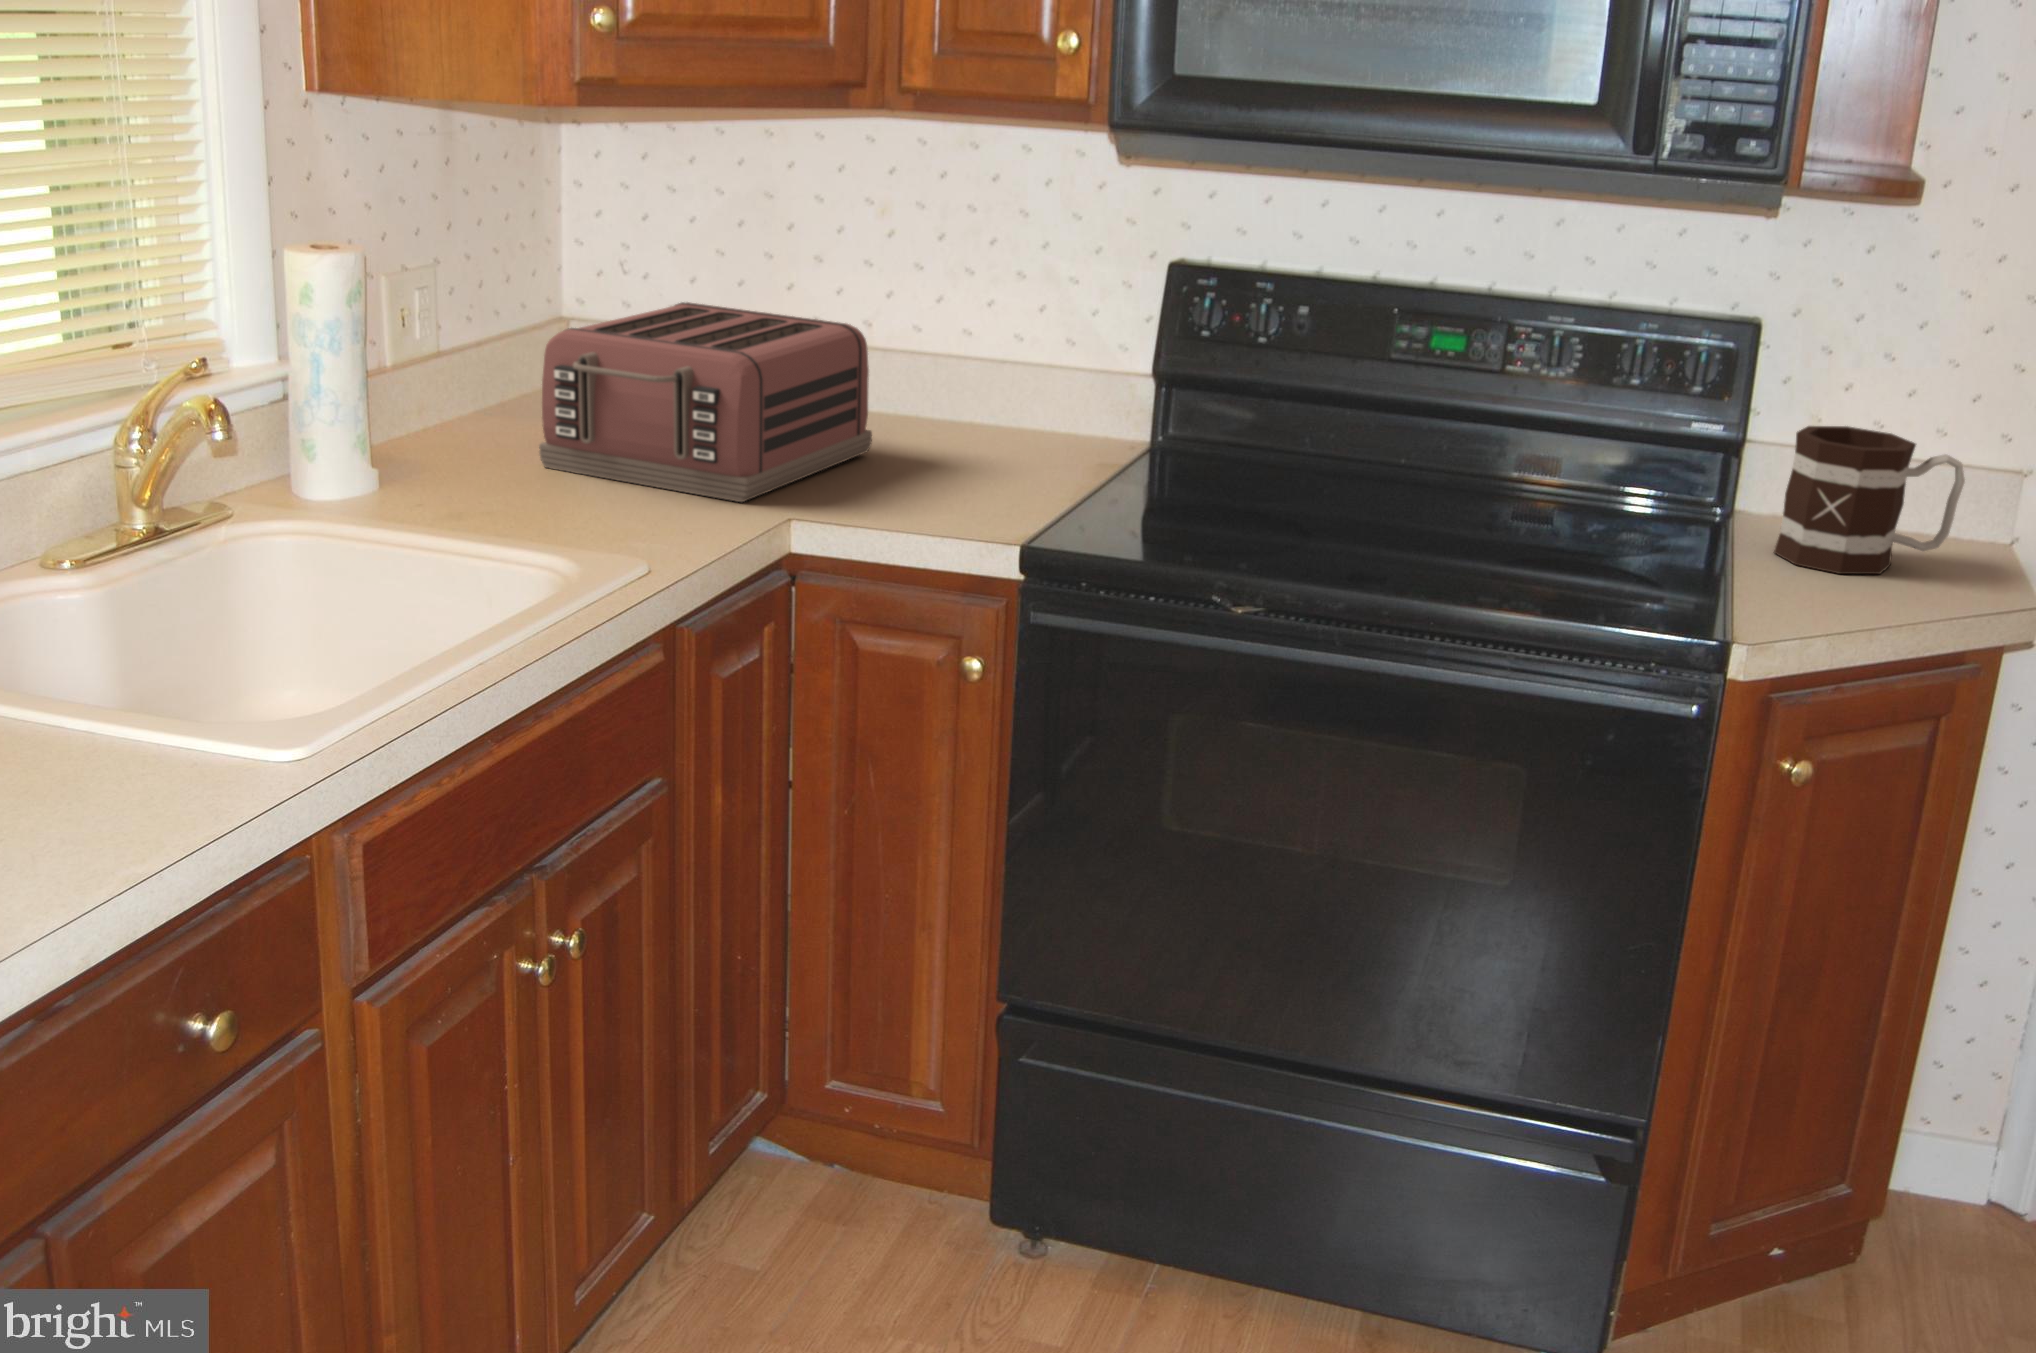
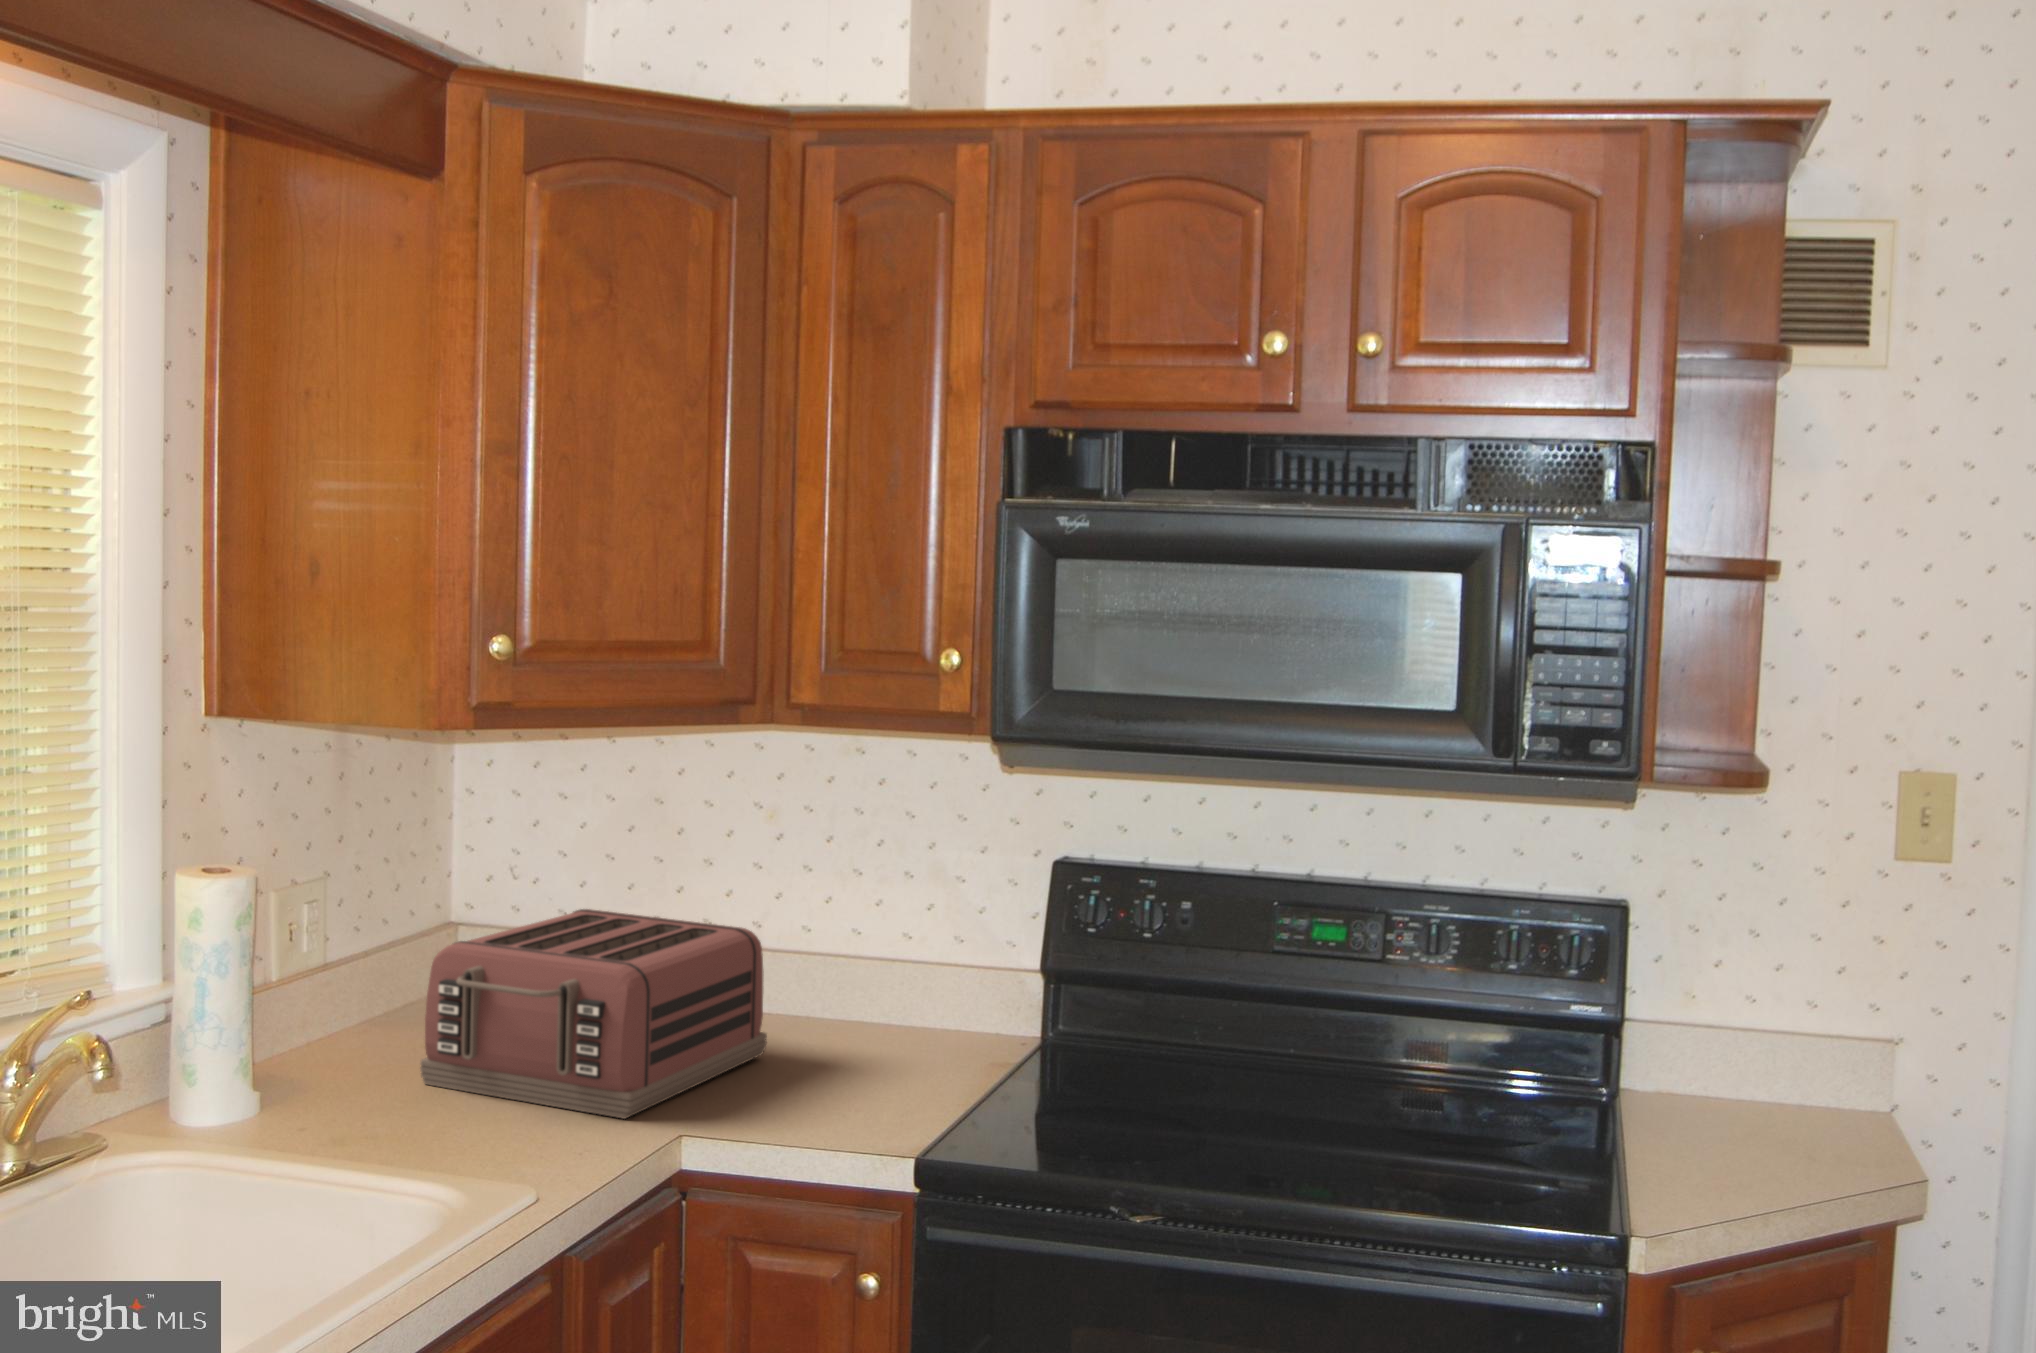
mug: present [1774,426,1965,574] -> none [1672,1007,1850,1161]

